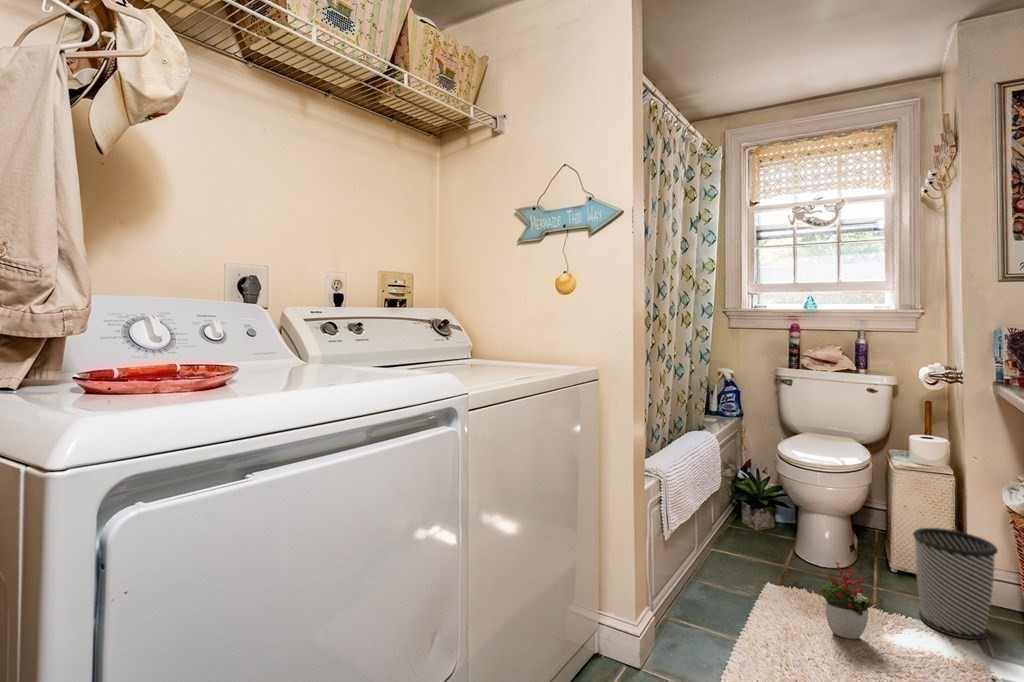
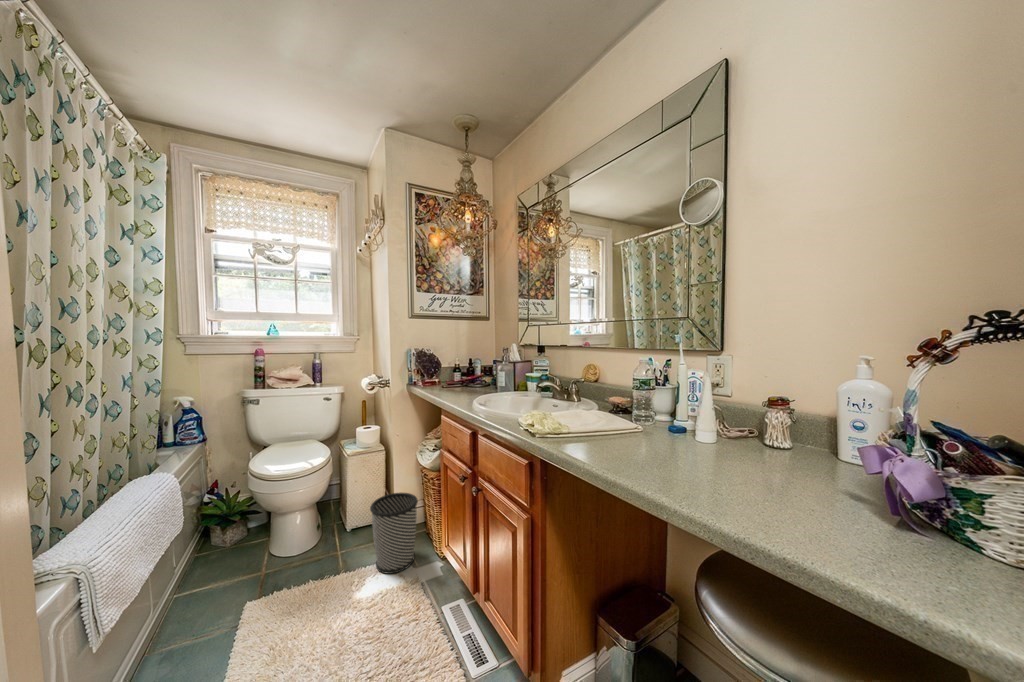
decorative plant: present [819,562,870,639] -> none [309,568,351,636]

